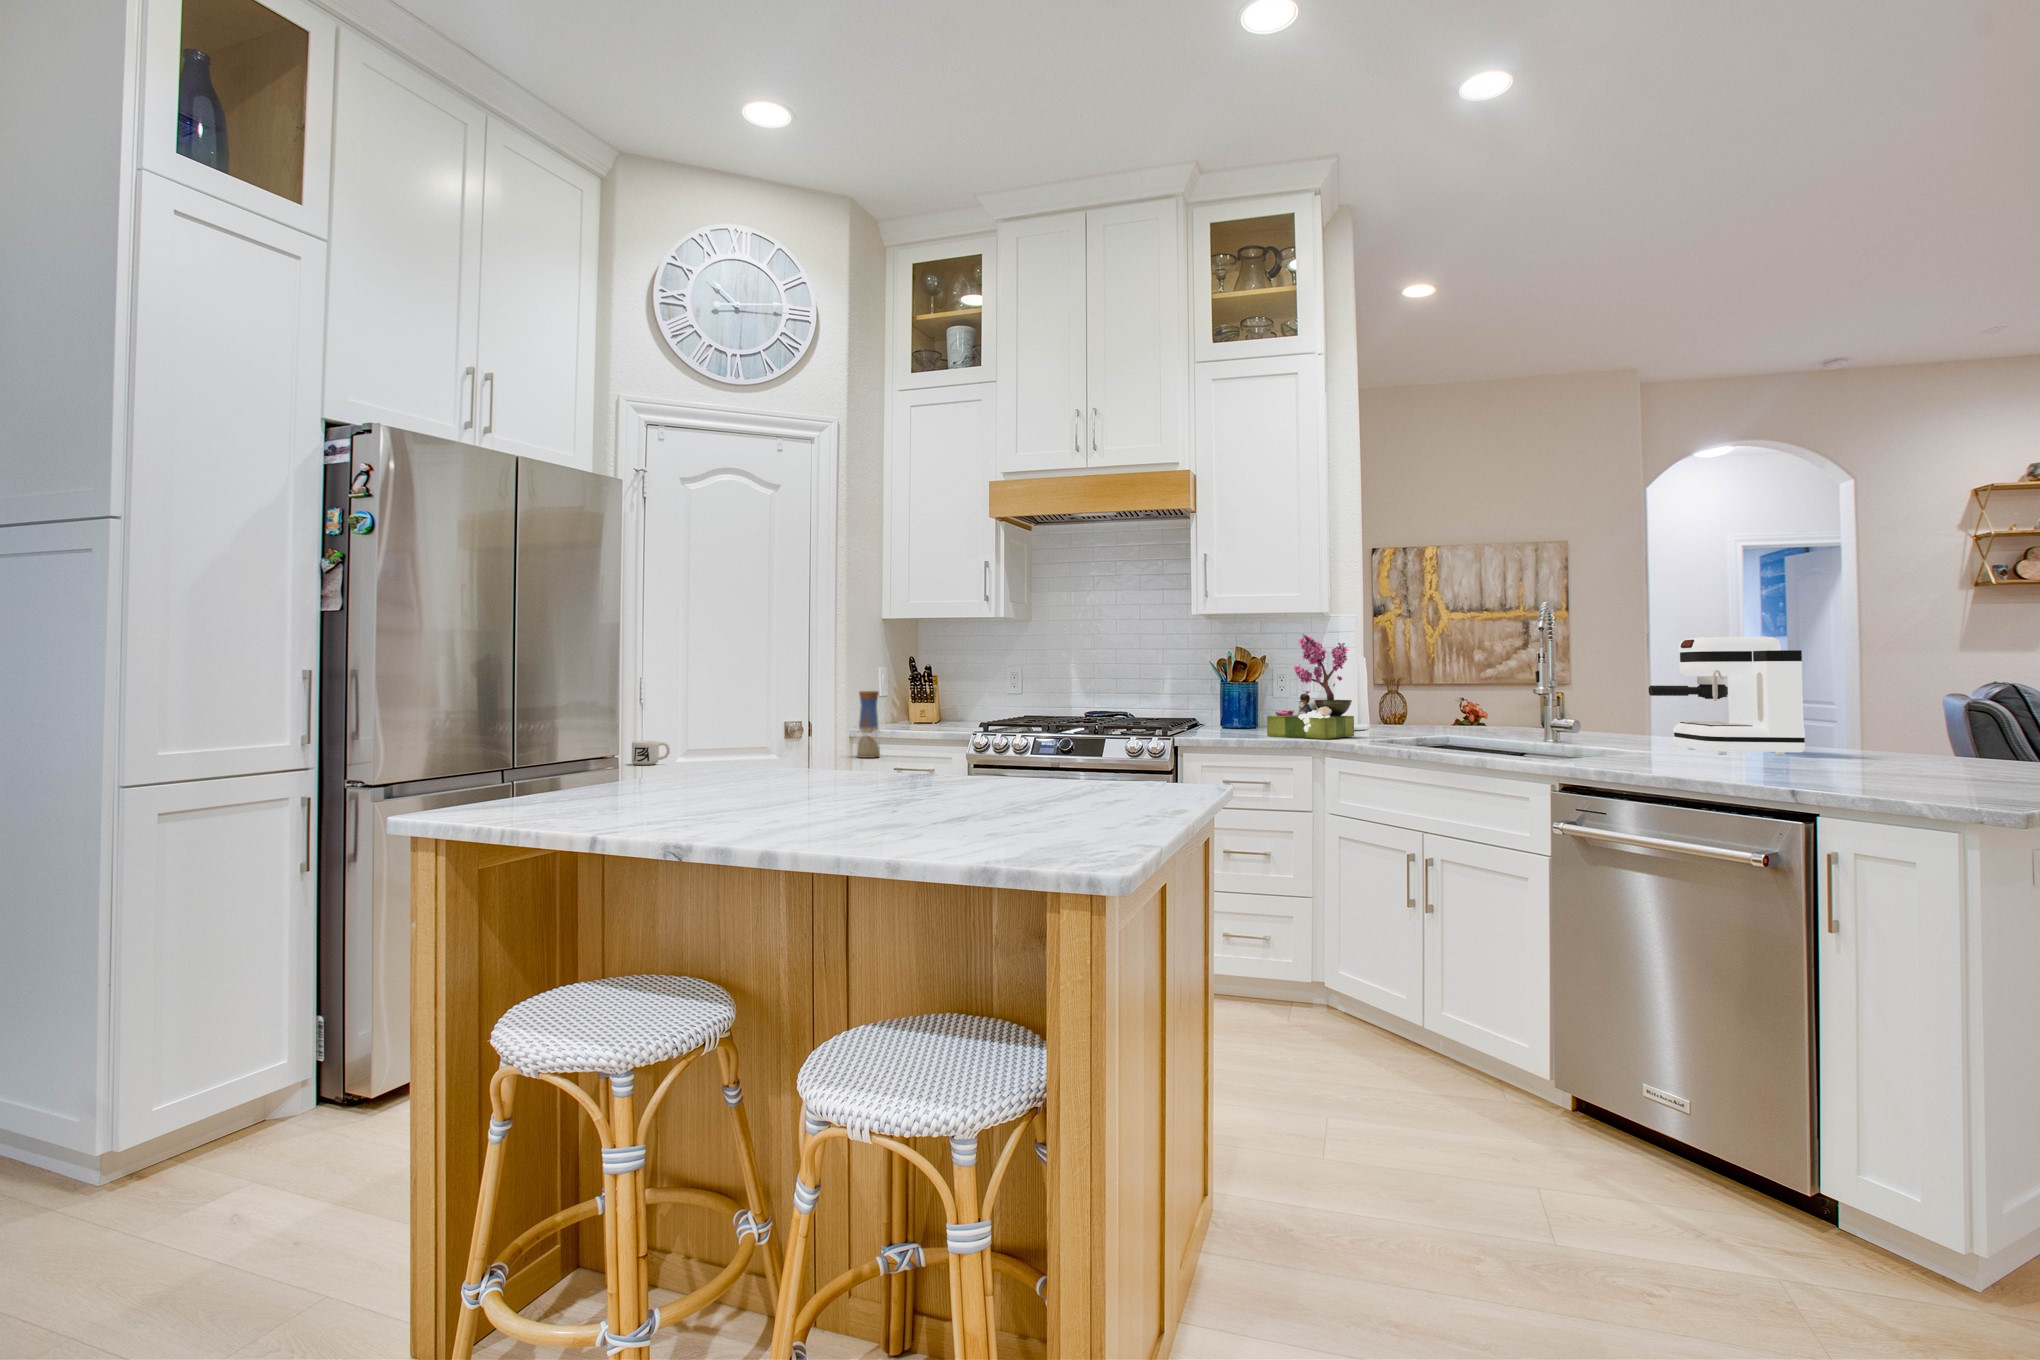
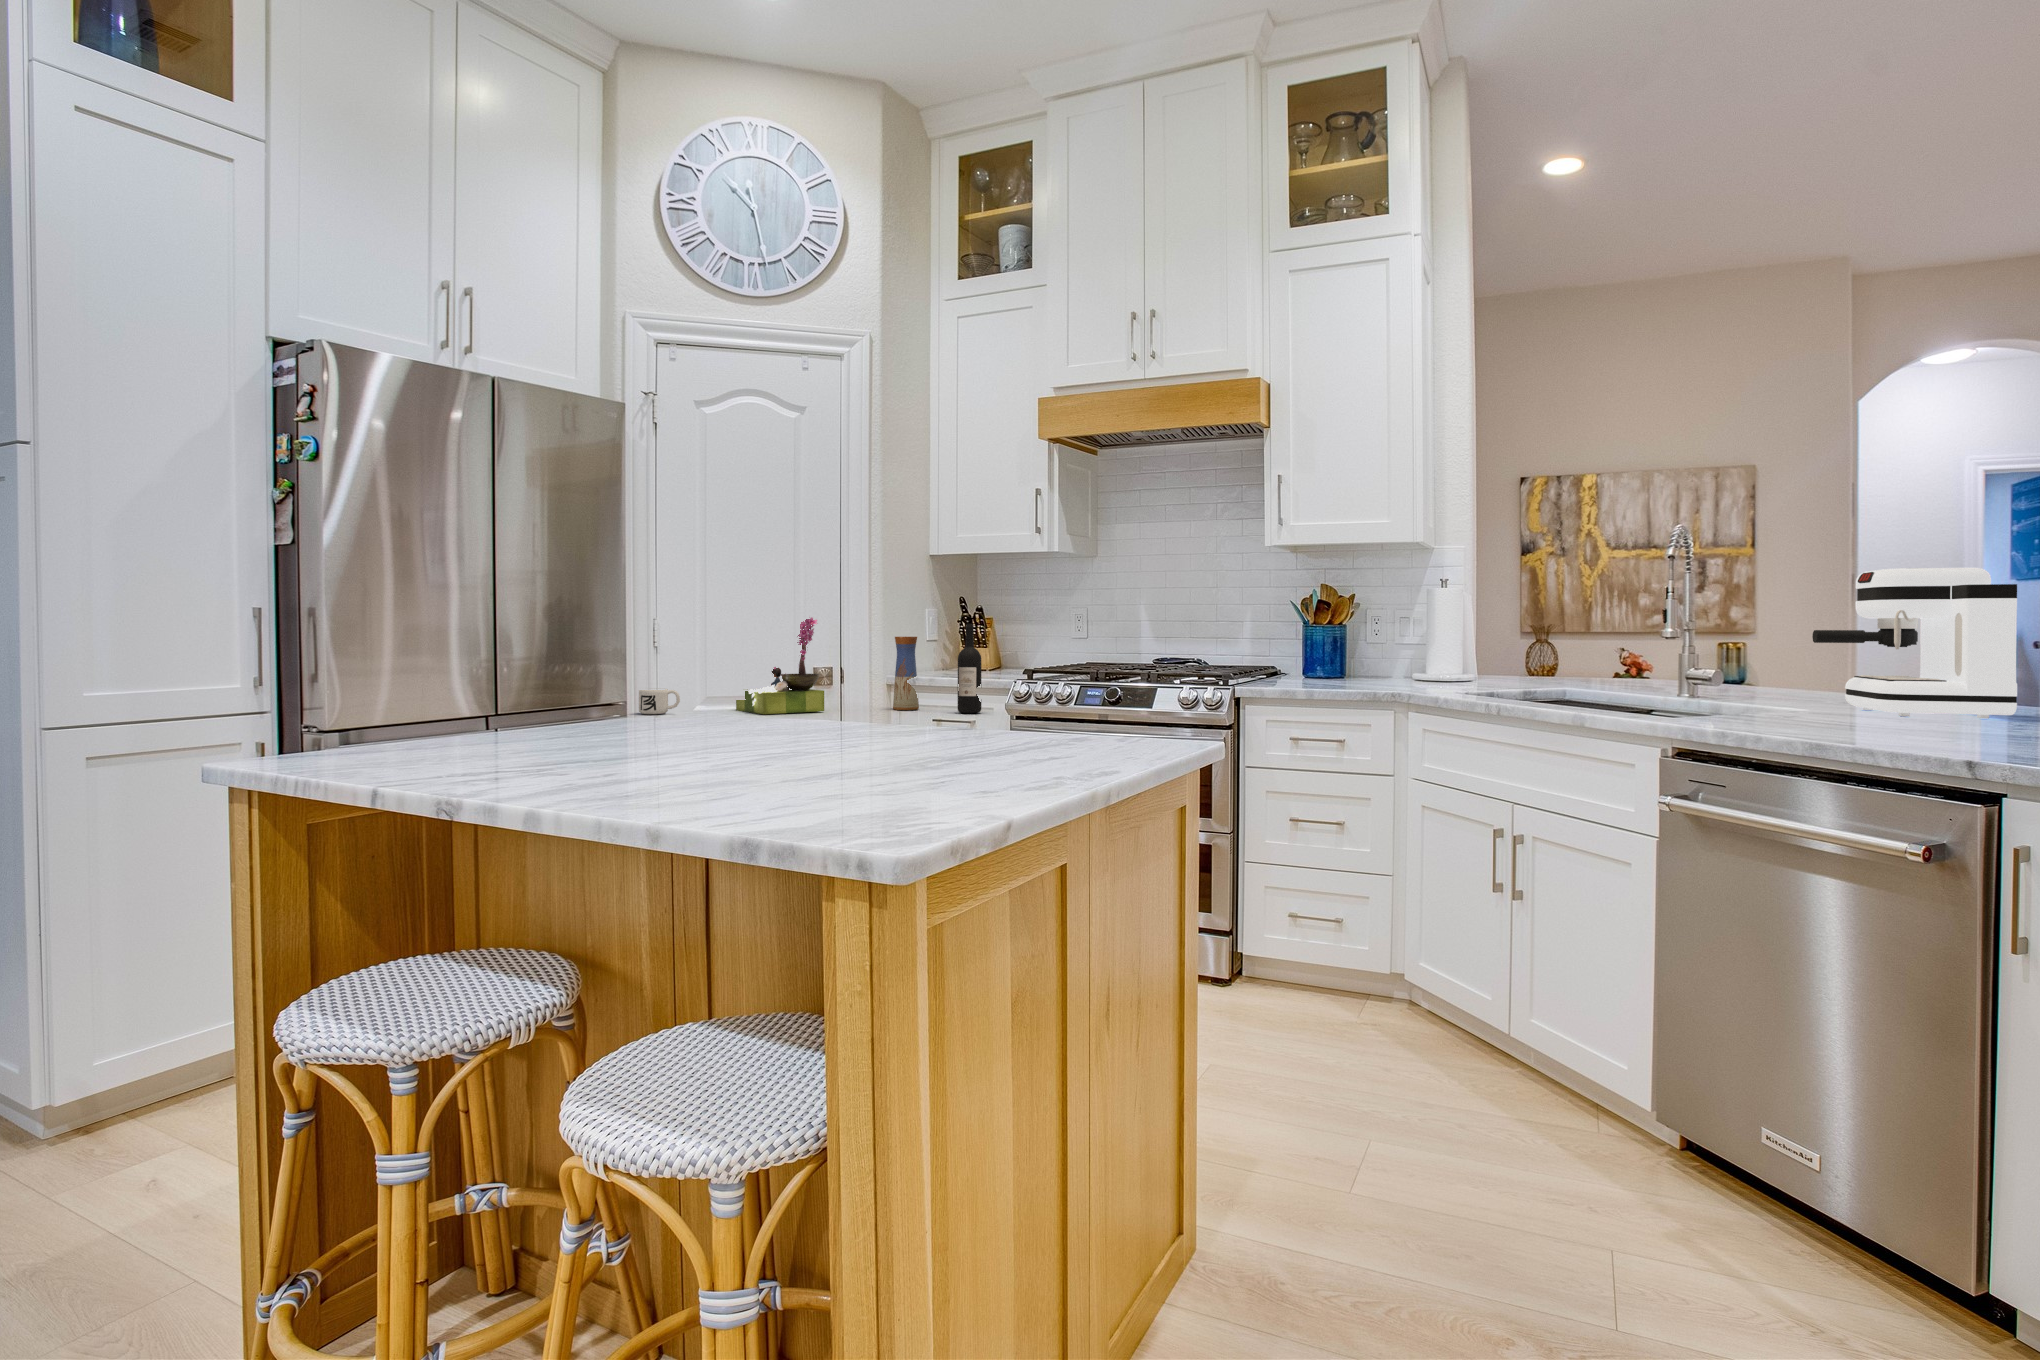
flower arrangement: present [1267,634,1354,739] -> present [736,617,824,714]
wine bottle: none [918,680,940,760] -> present [958,624,981,713]

